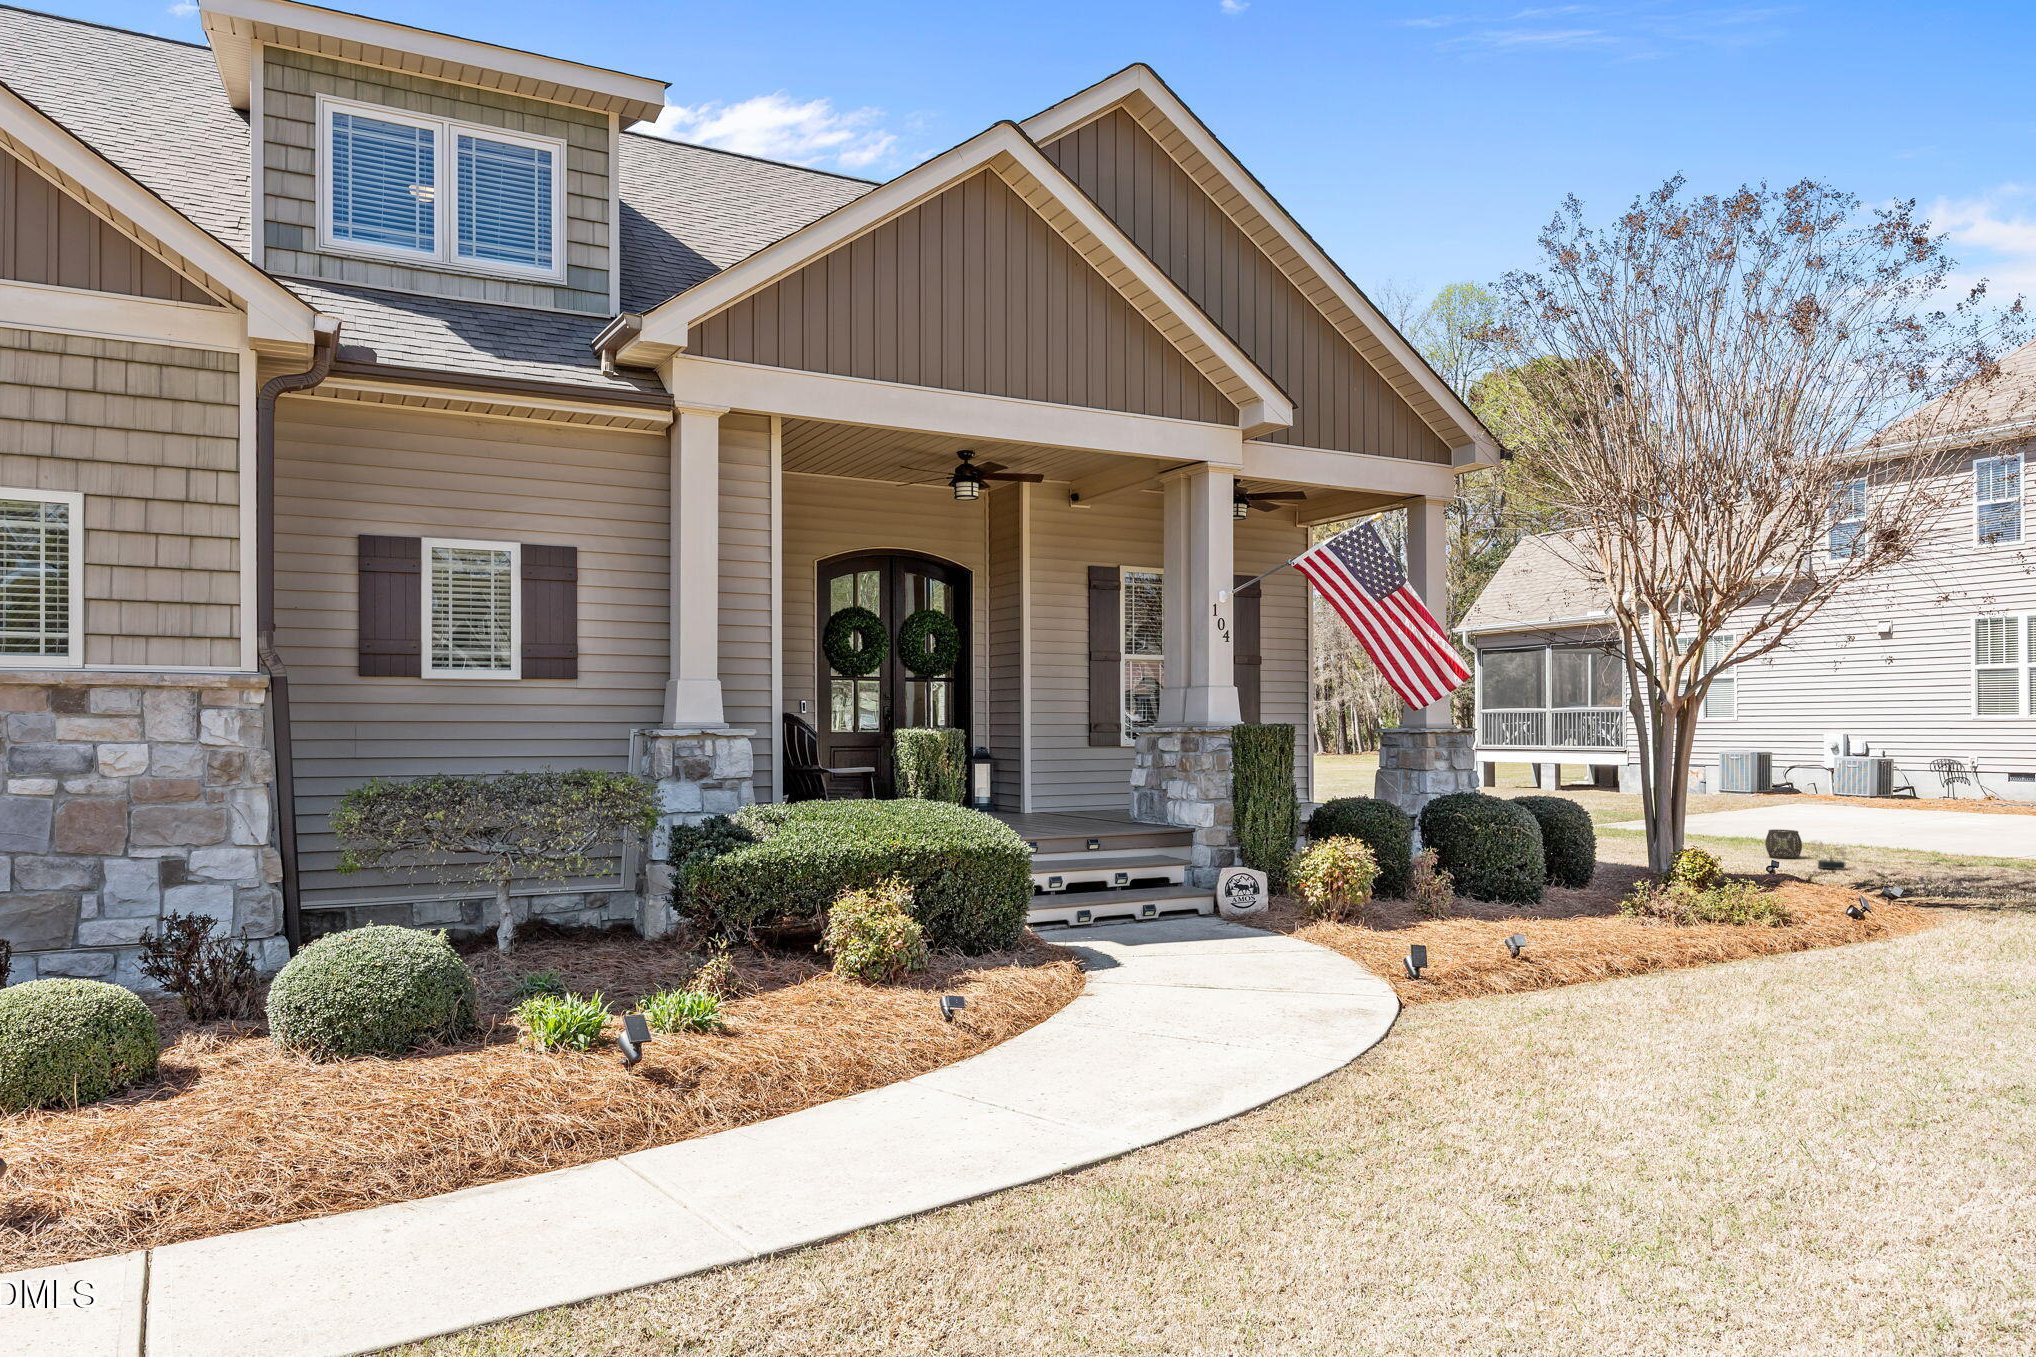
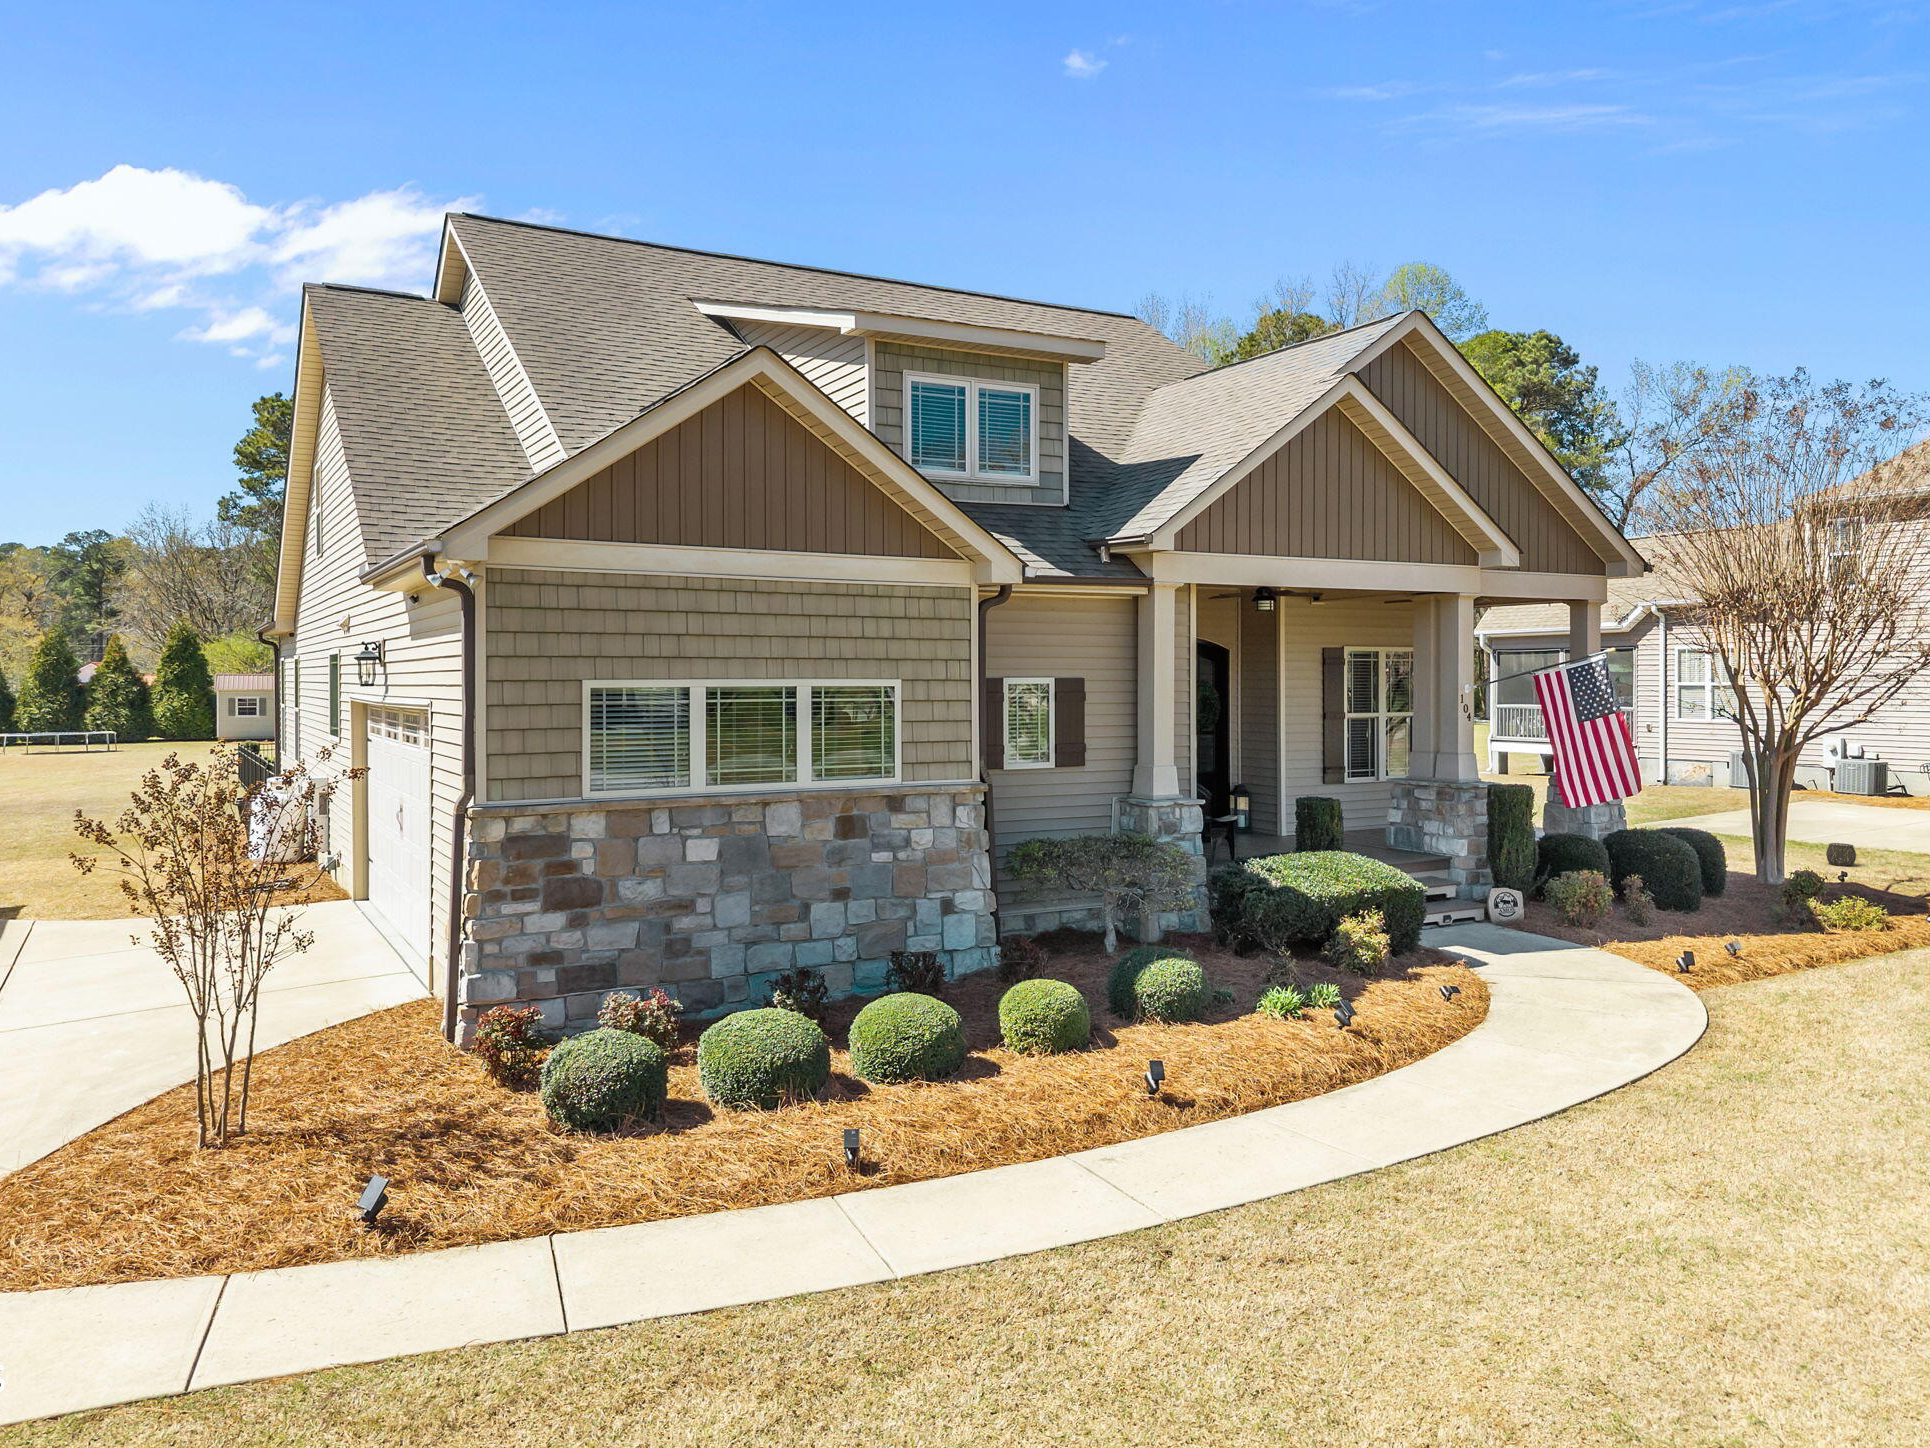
decorative plant: present [1811,841,1845,870] -> none [1869,855,1901,878]

